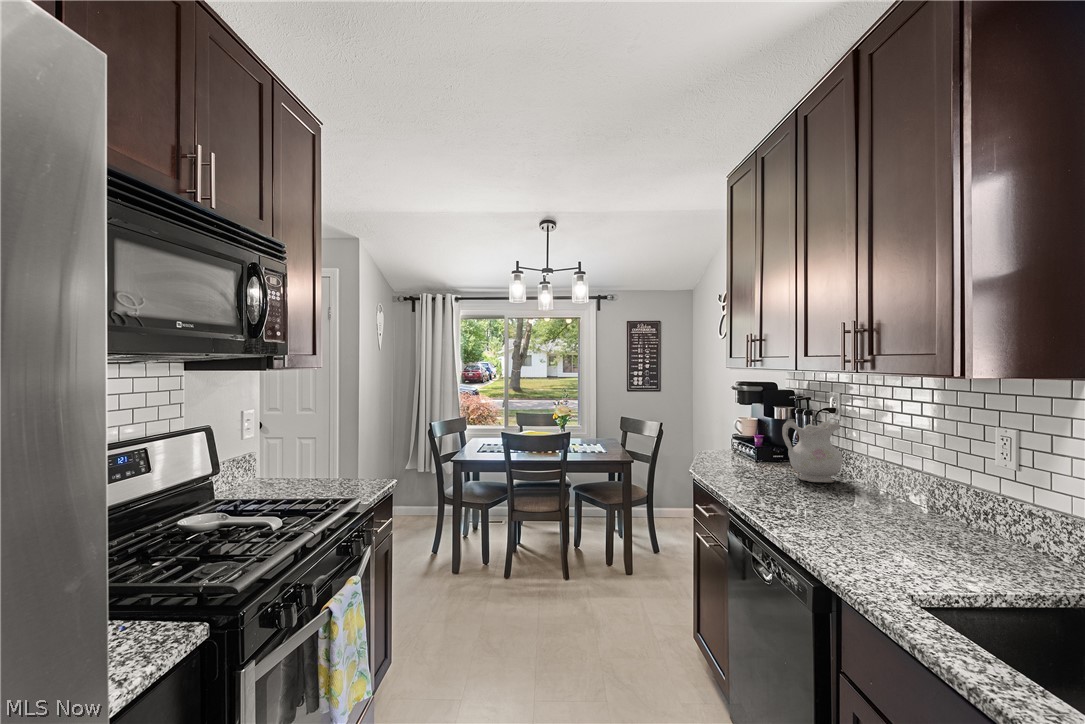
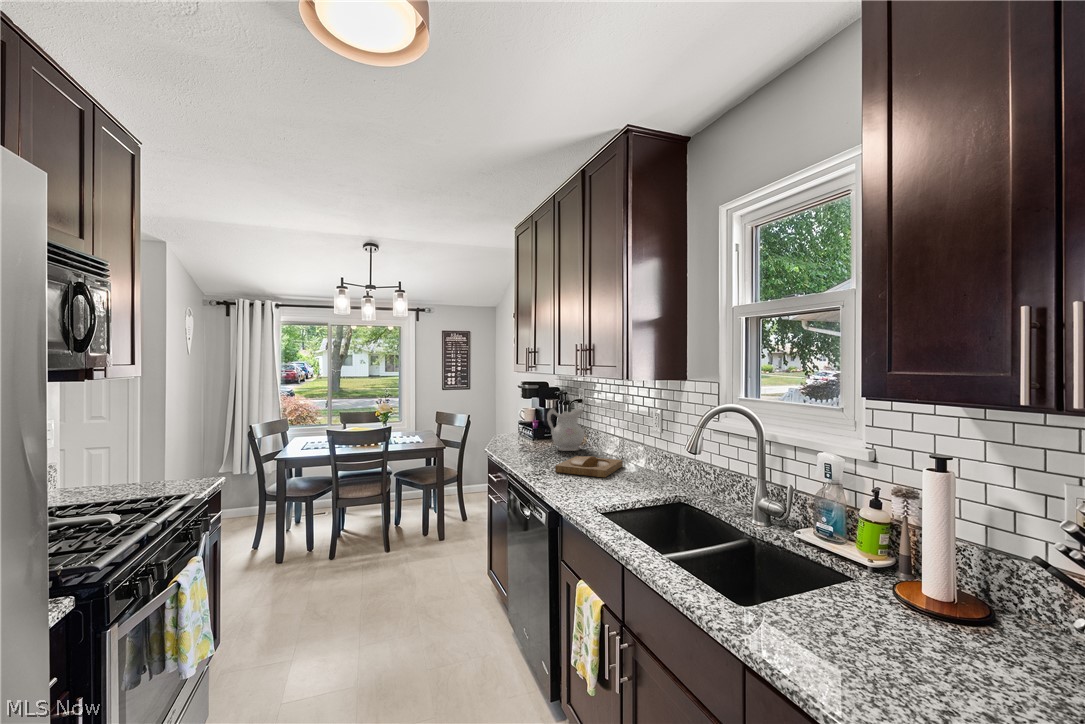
tray: none [807,492,924,534] -> present [555,456,623,477]

